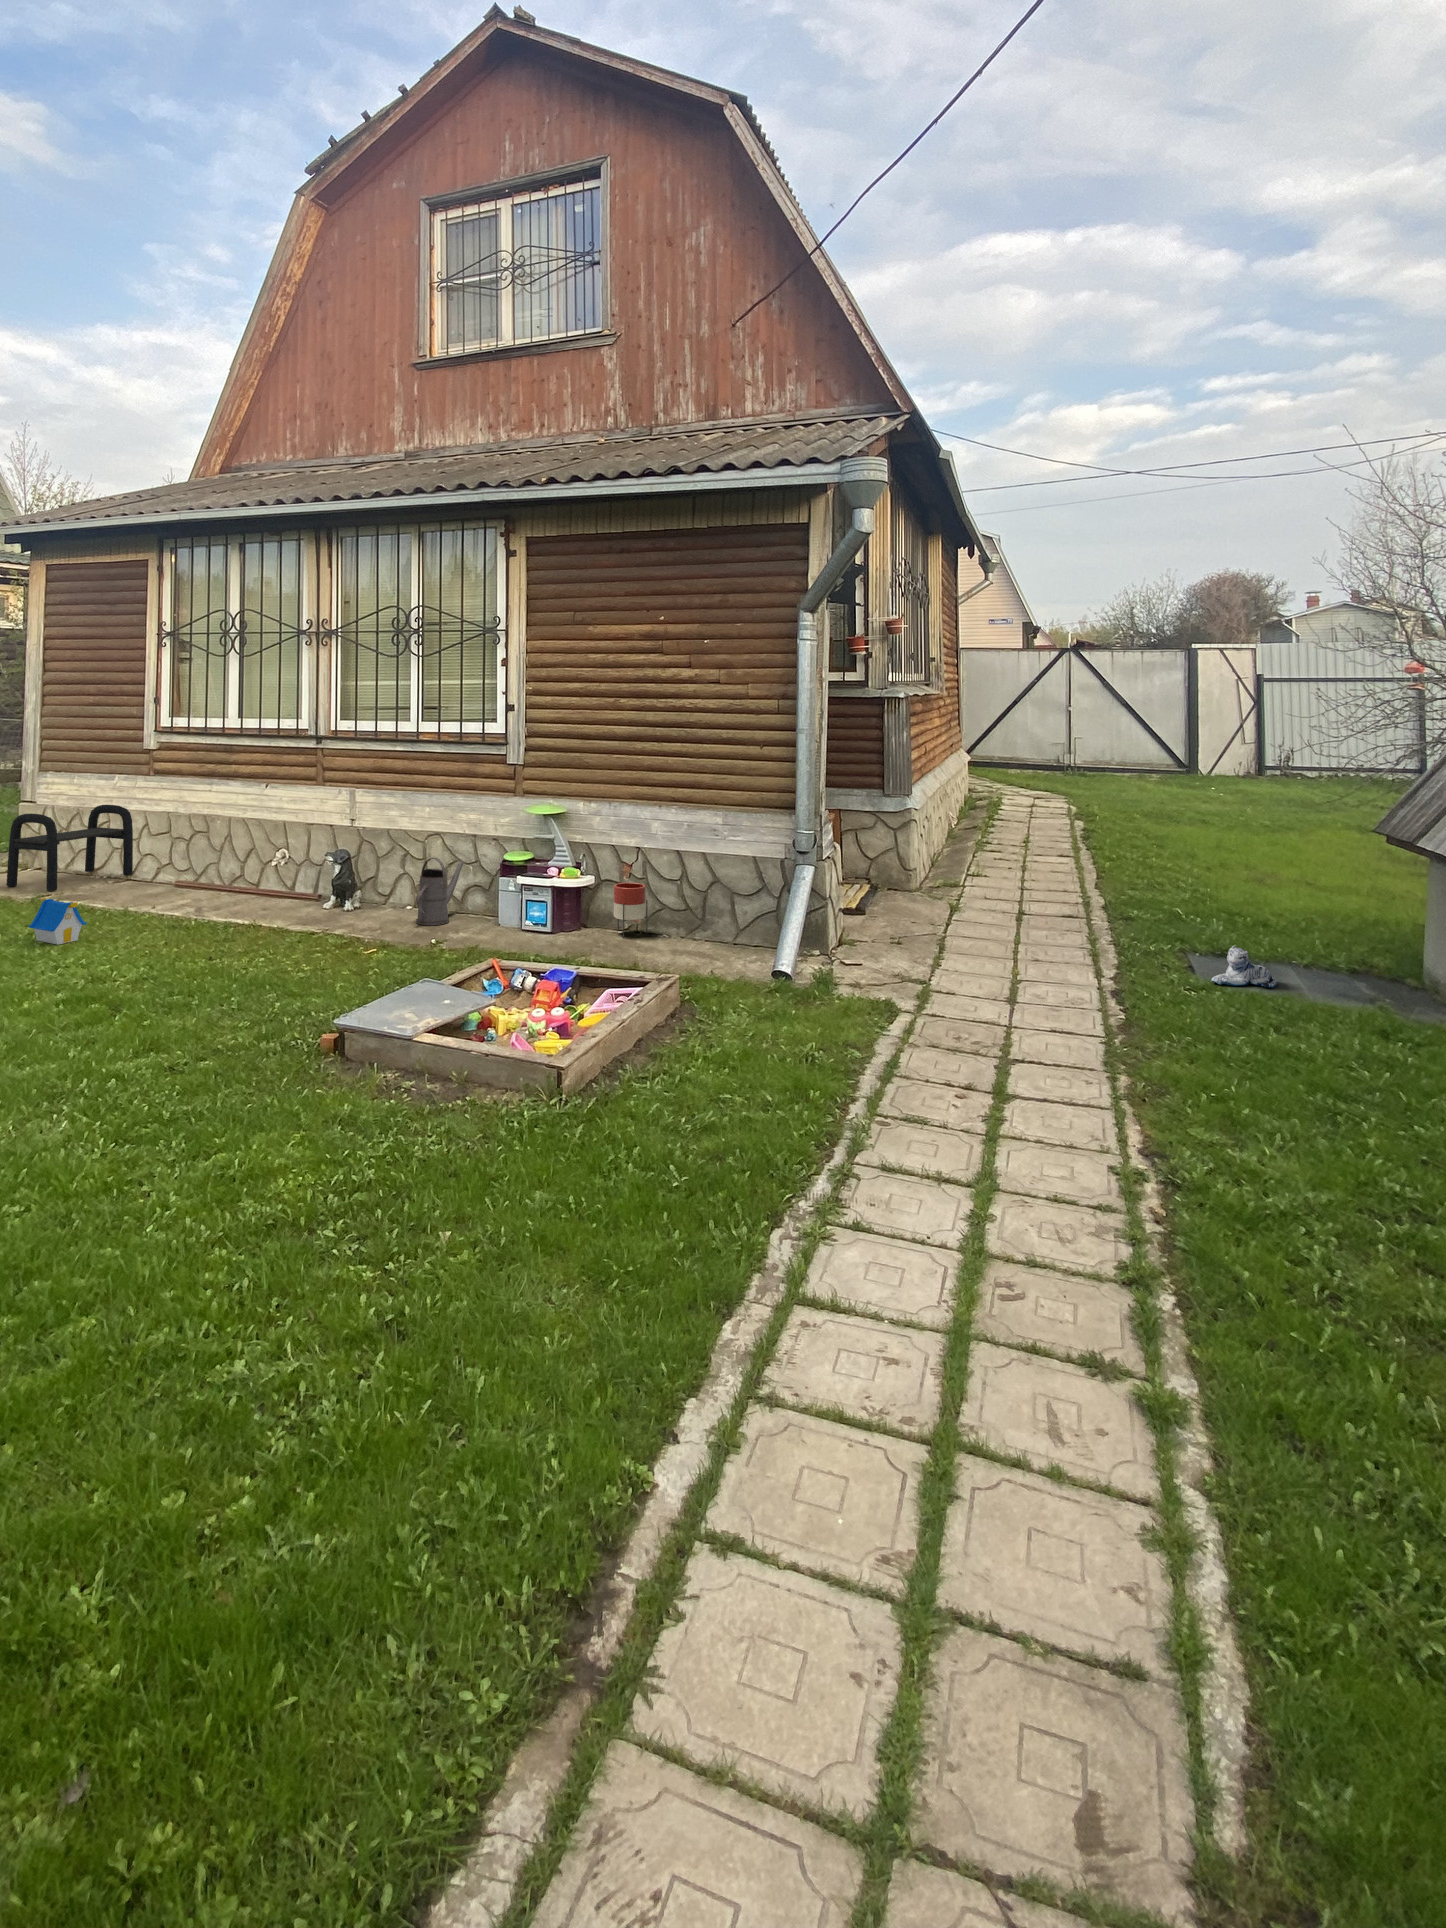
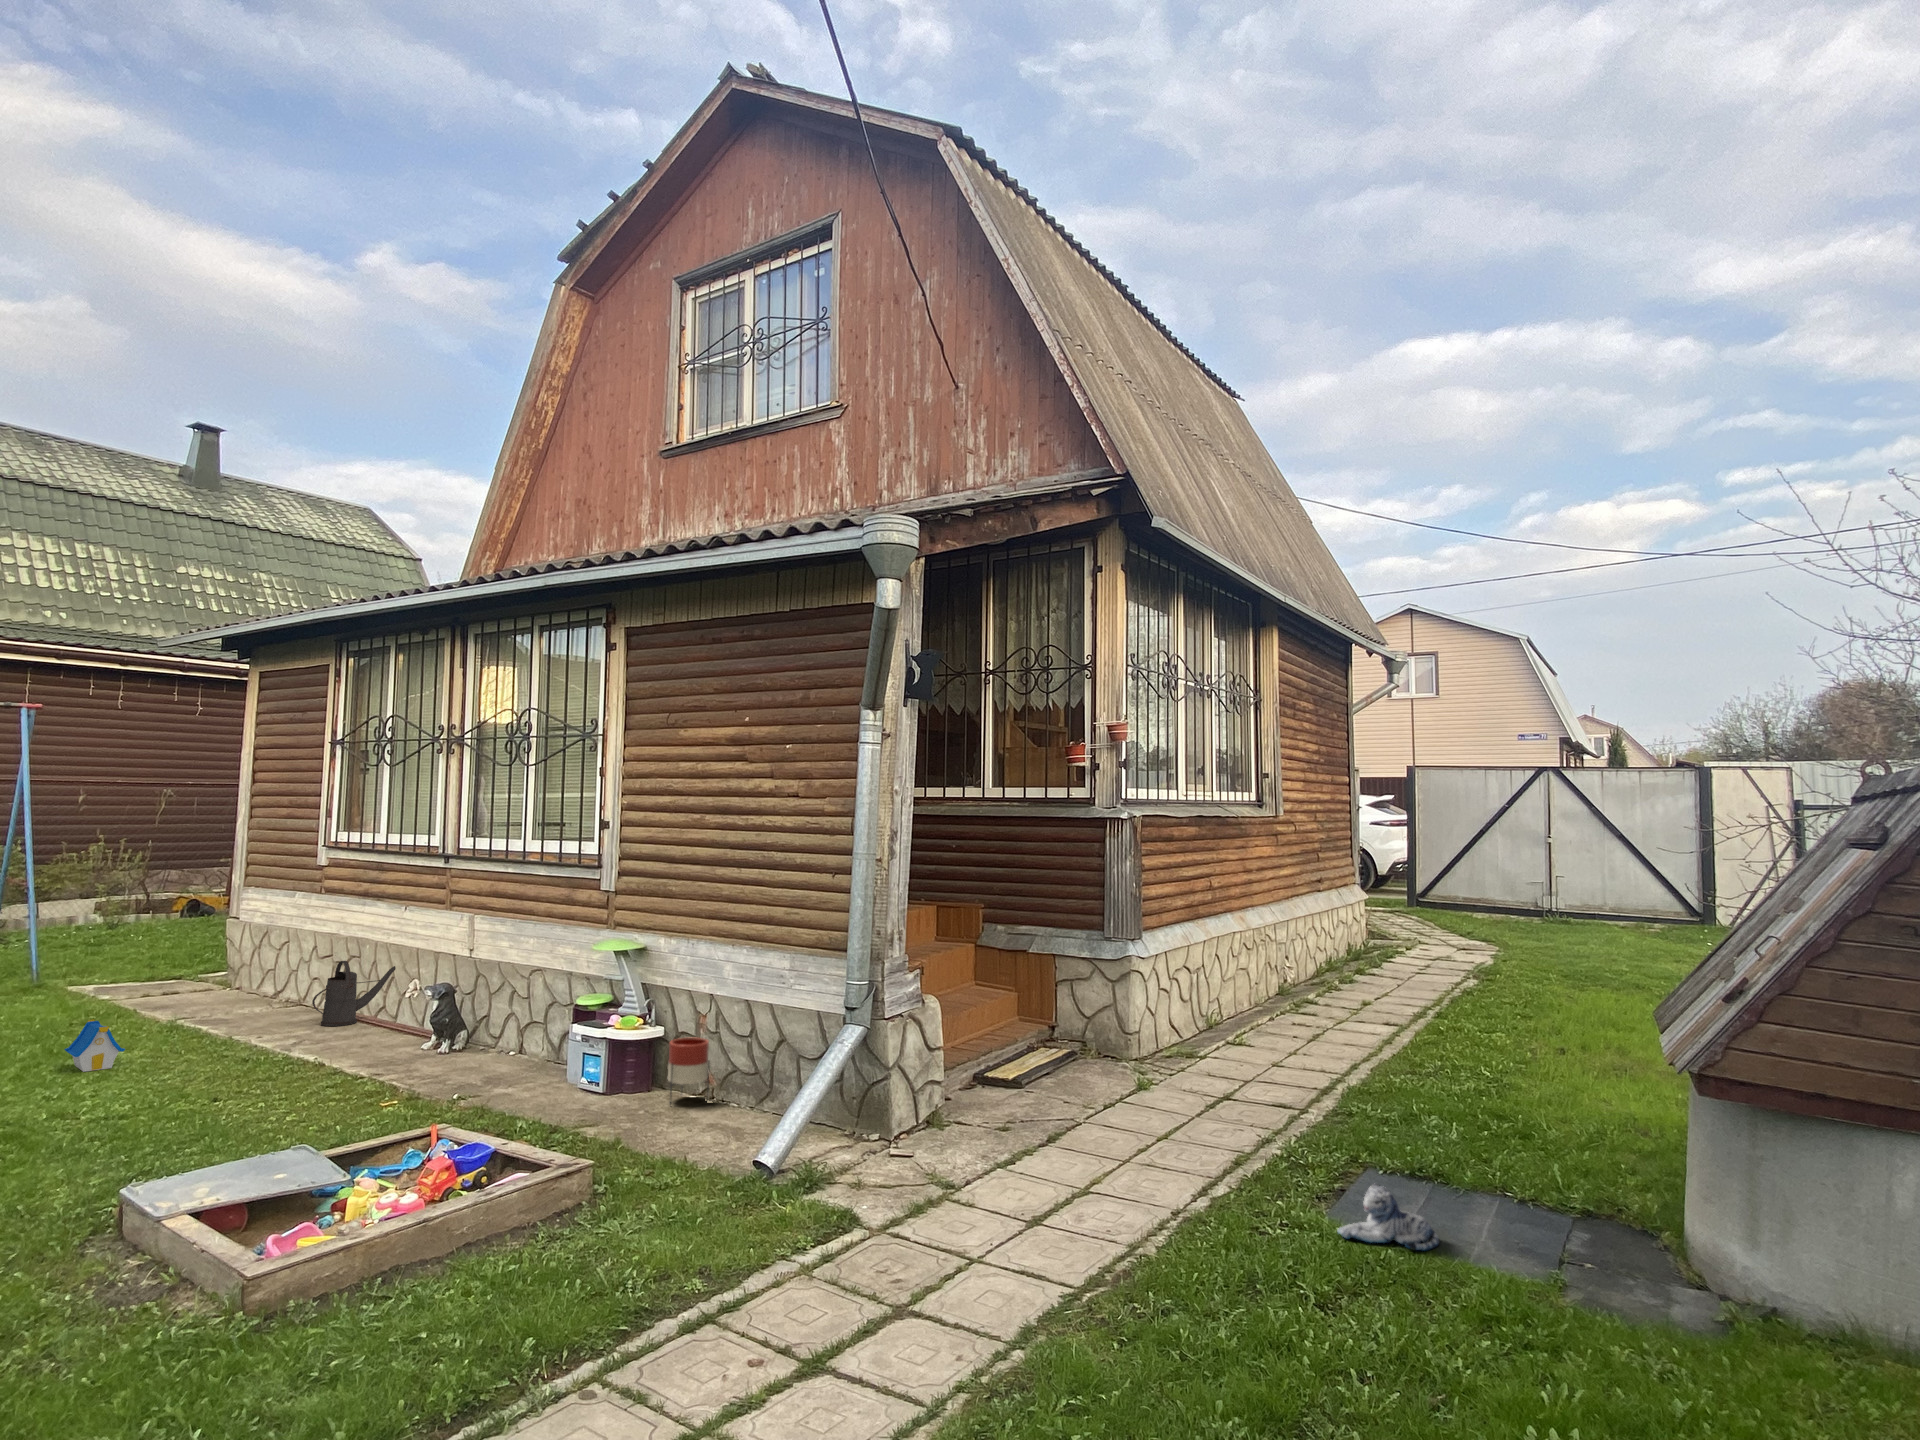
bench: present [7,805,133,891] -> none [170,921,315,1010]
watering can: present [416,858,463,925] -> present [312,961,396,1026]

